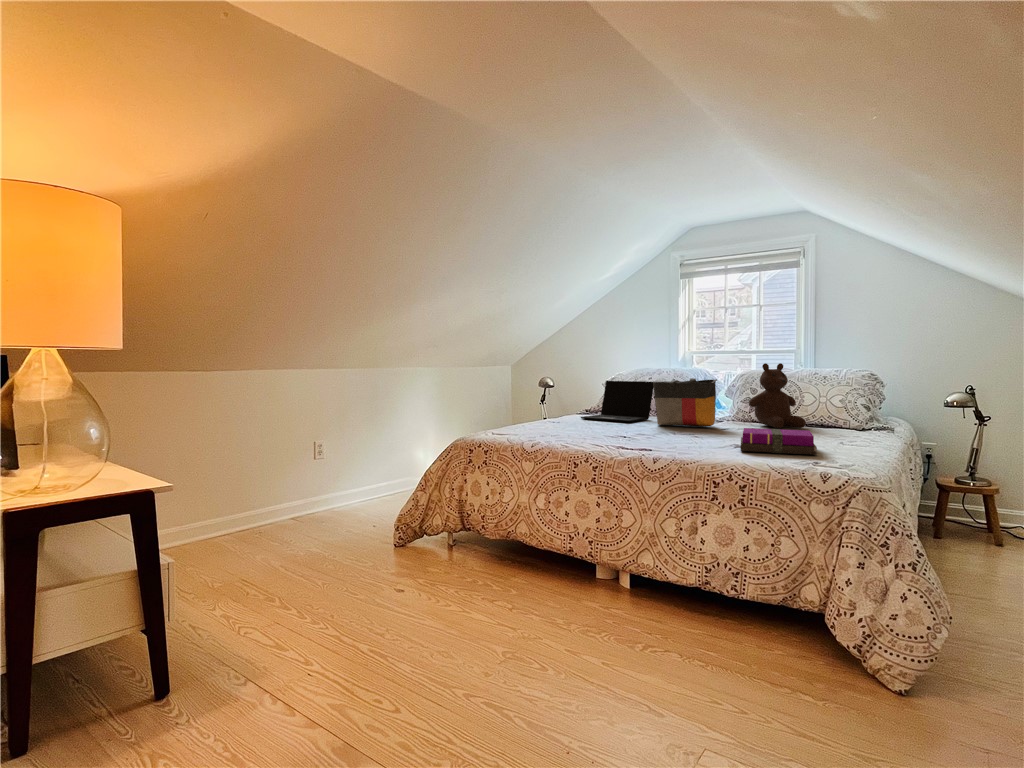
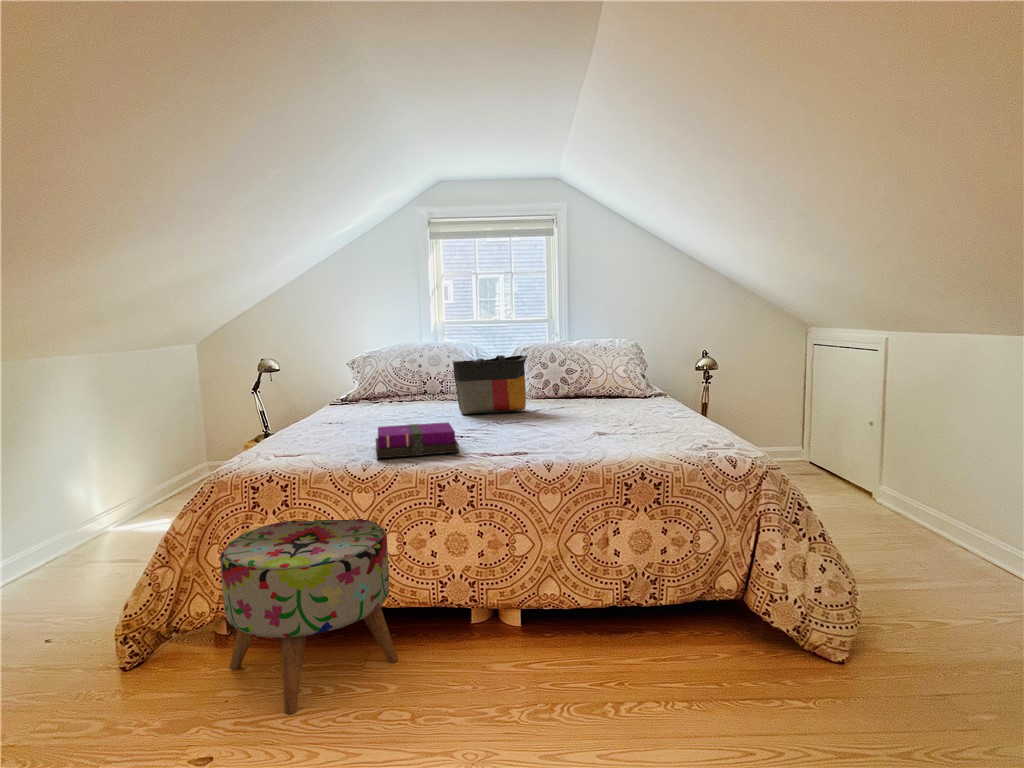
teddy bear: present [749,363,806,428] -> none [553,333,608,405]
laptop: present [581,381,653,422] -> none [353,360,438,415]
notebook: present [741,428,817,455] -> present [376,422,459,458]
ottoman: none [426,475,532,589] -> present [220,518,398,714]

